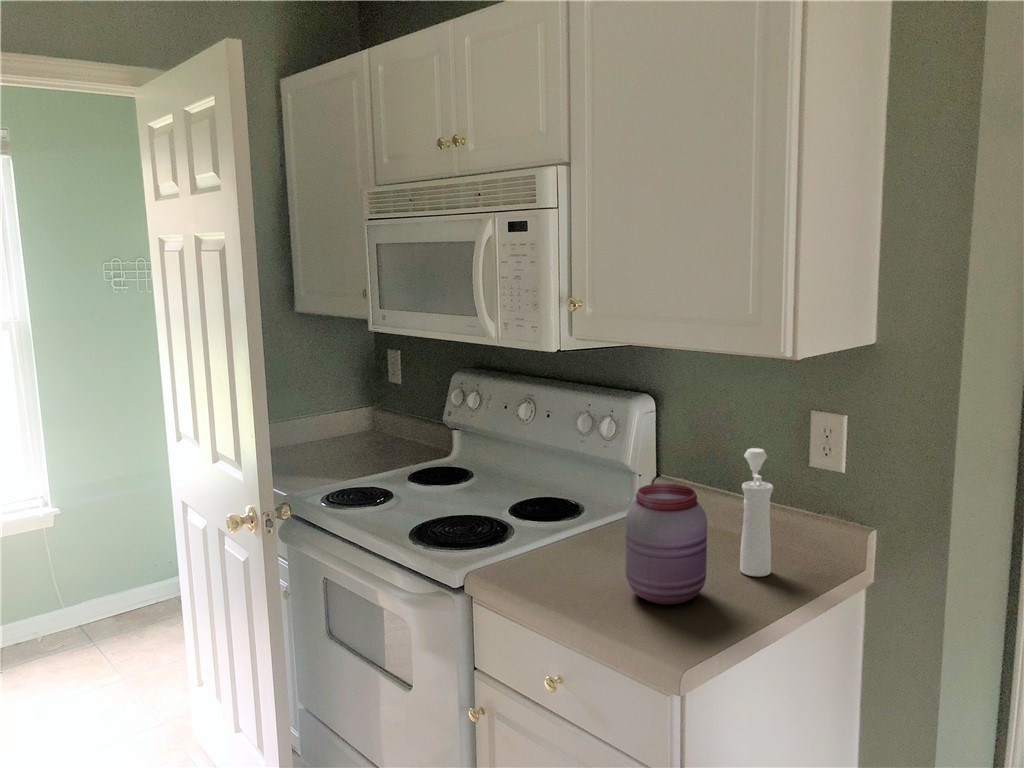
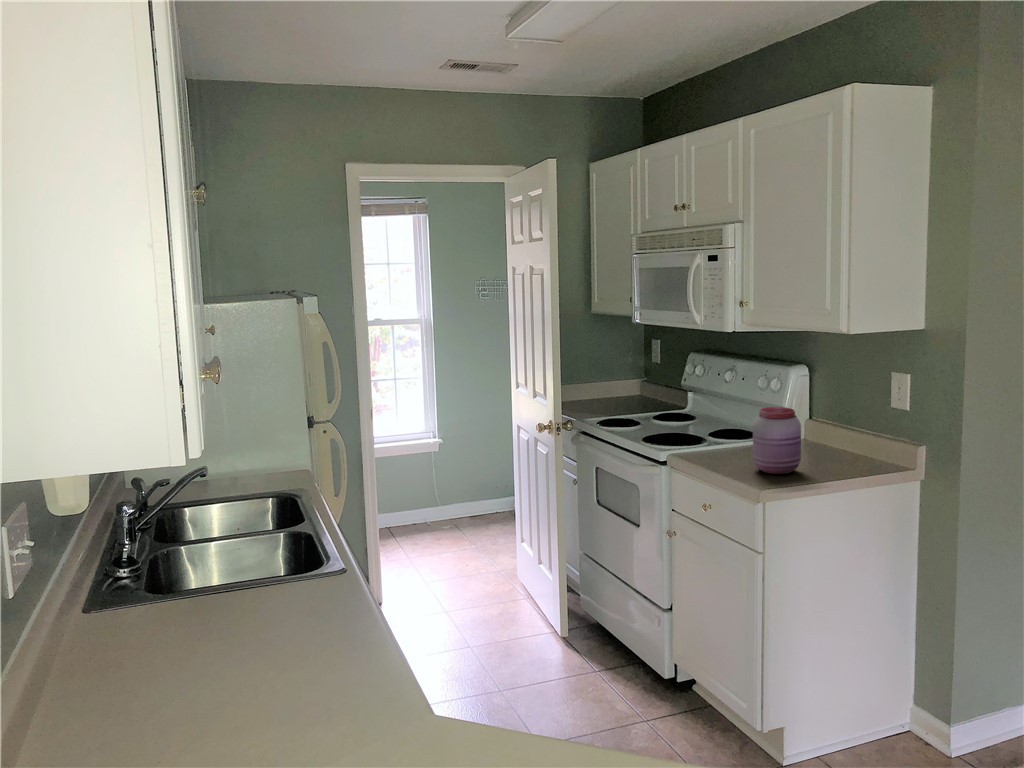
pepper mill: present [740,448,773,577] -> none [832,394,859,468]

